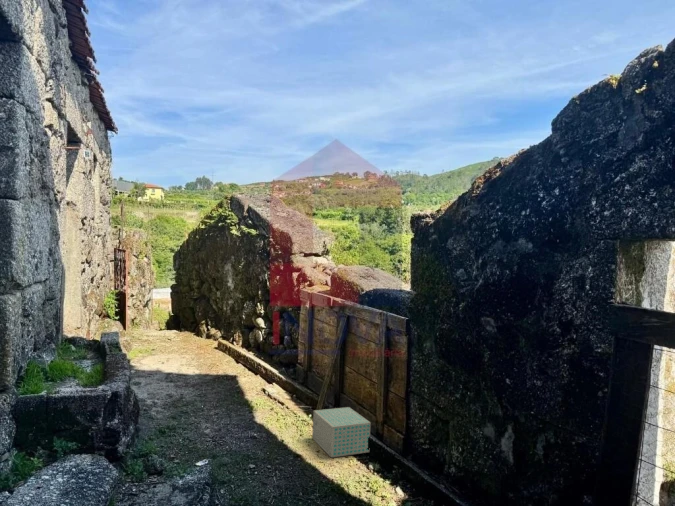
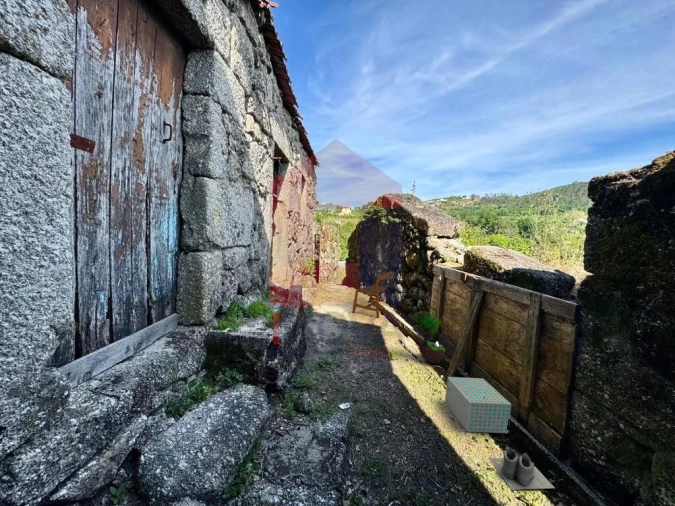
bench: none [194,301,249,366] -> present [352,271,393,318]
potted tree: none [274,340,315,406] -> present [413,312,445,363]
boots: none [348,456,399,489] -> present [490,447,554,490]

